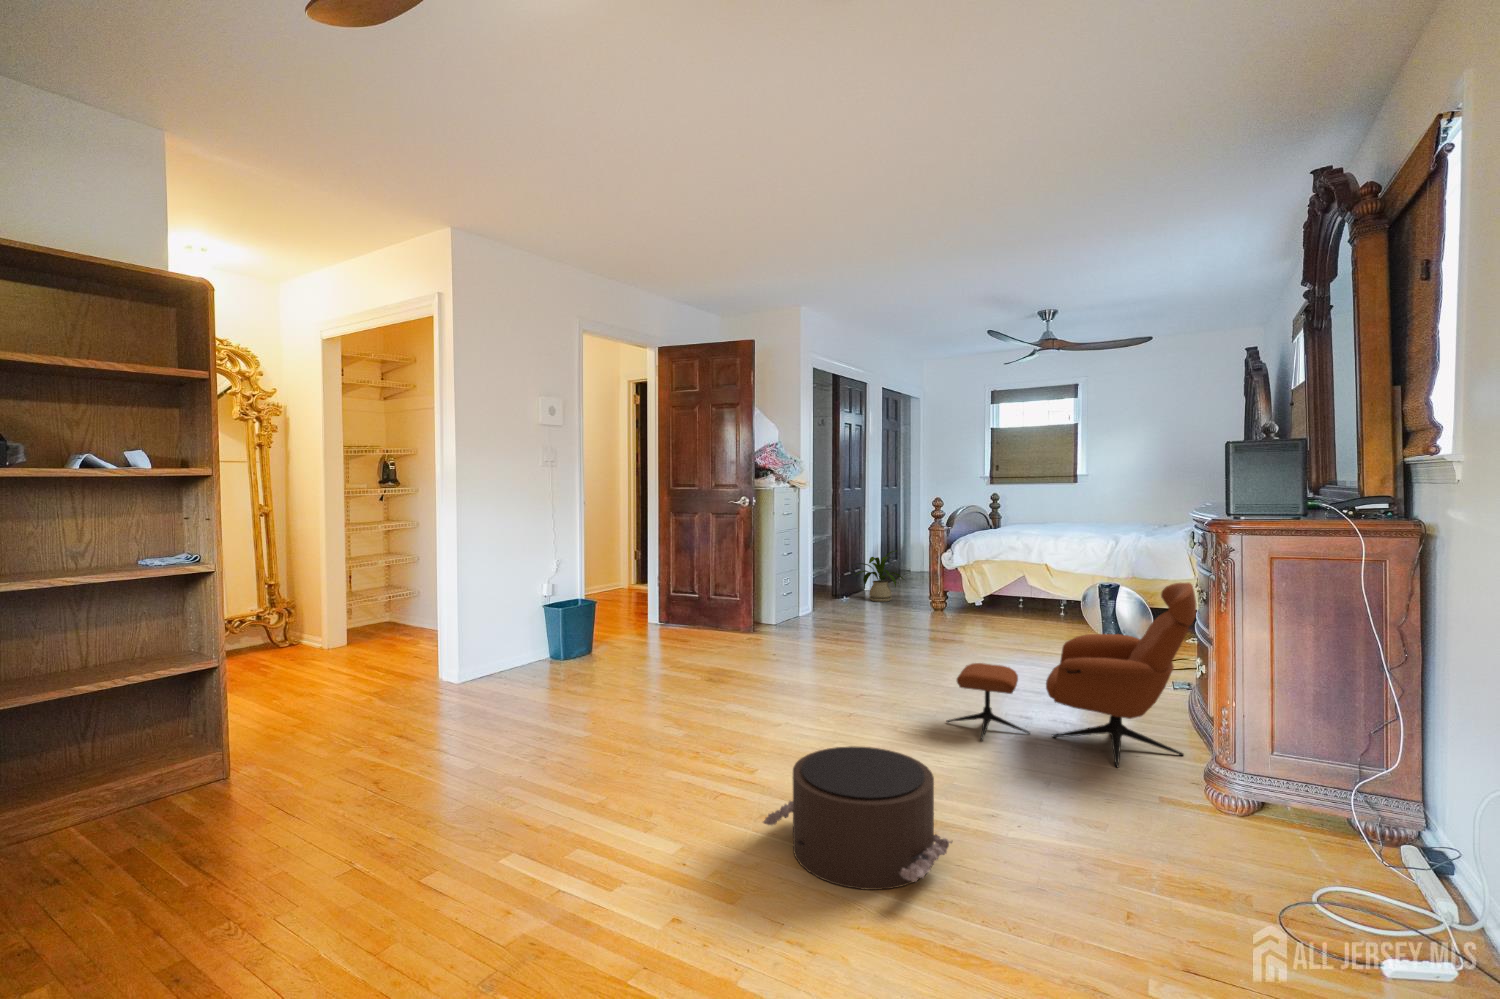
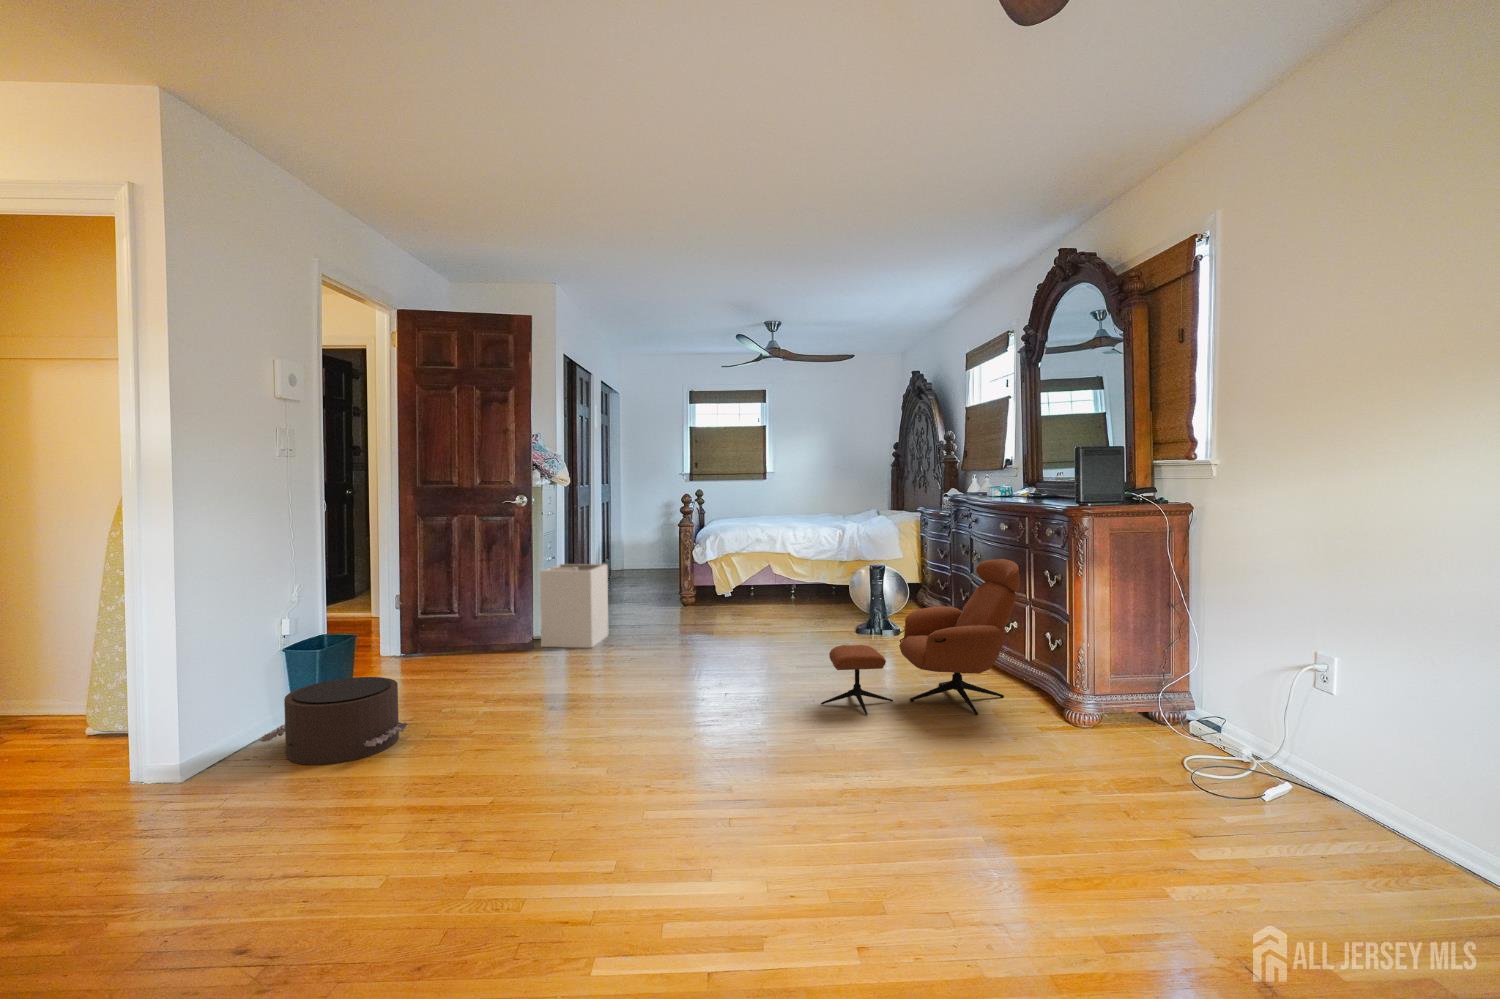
house plant: present [855,551,904,602] -> none [588,549,645,603]
laundry hamper: none [764,559,831,638] -> present [540,564,608,648]
pouf: present [763,746,952,890] -> present [259,677,410,765]

